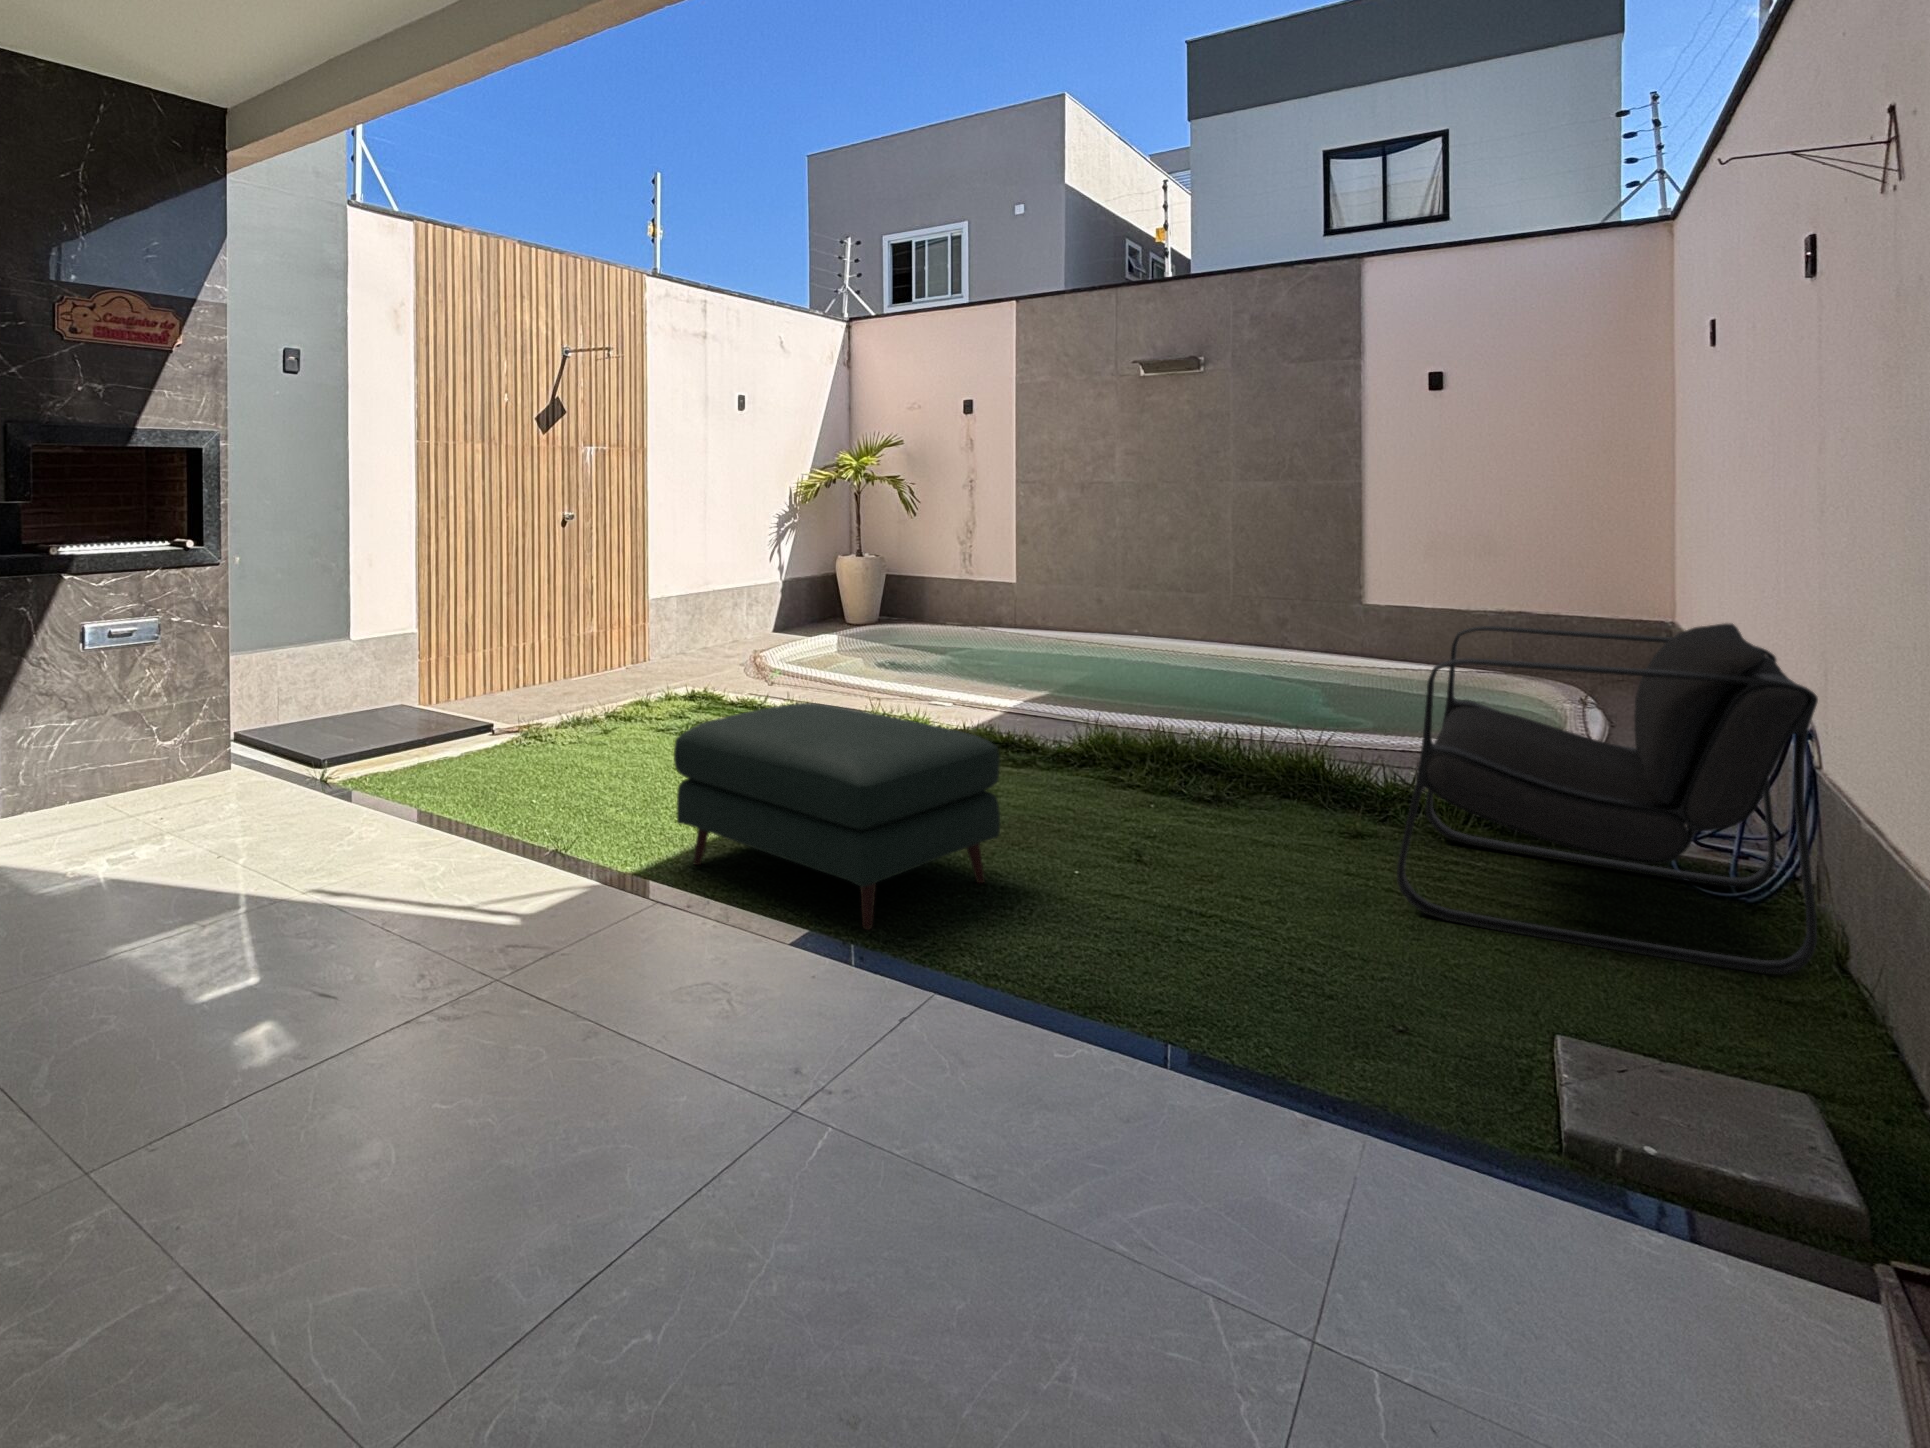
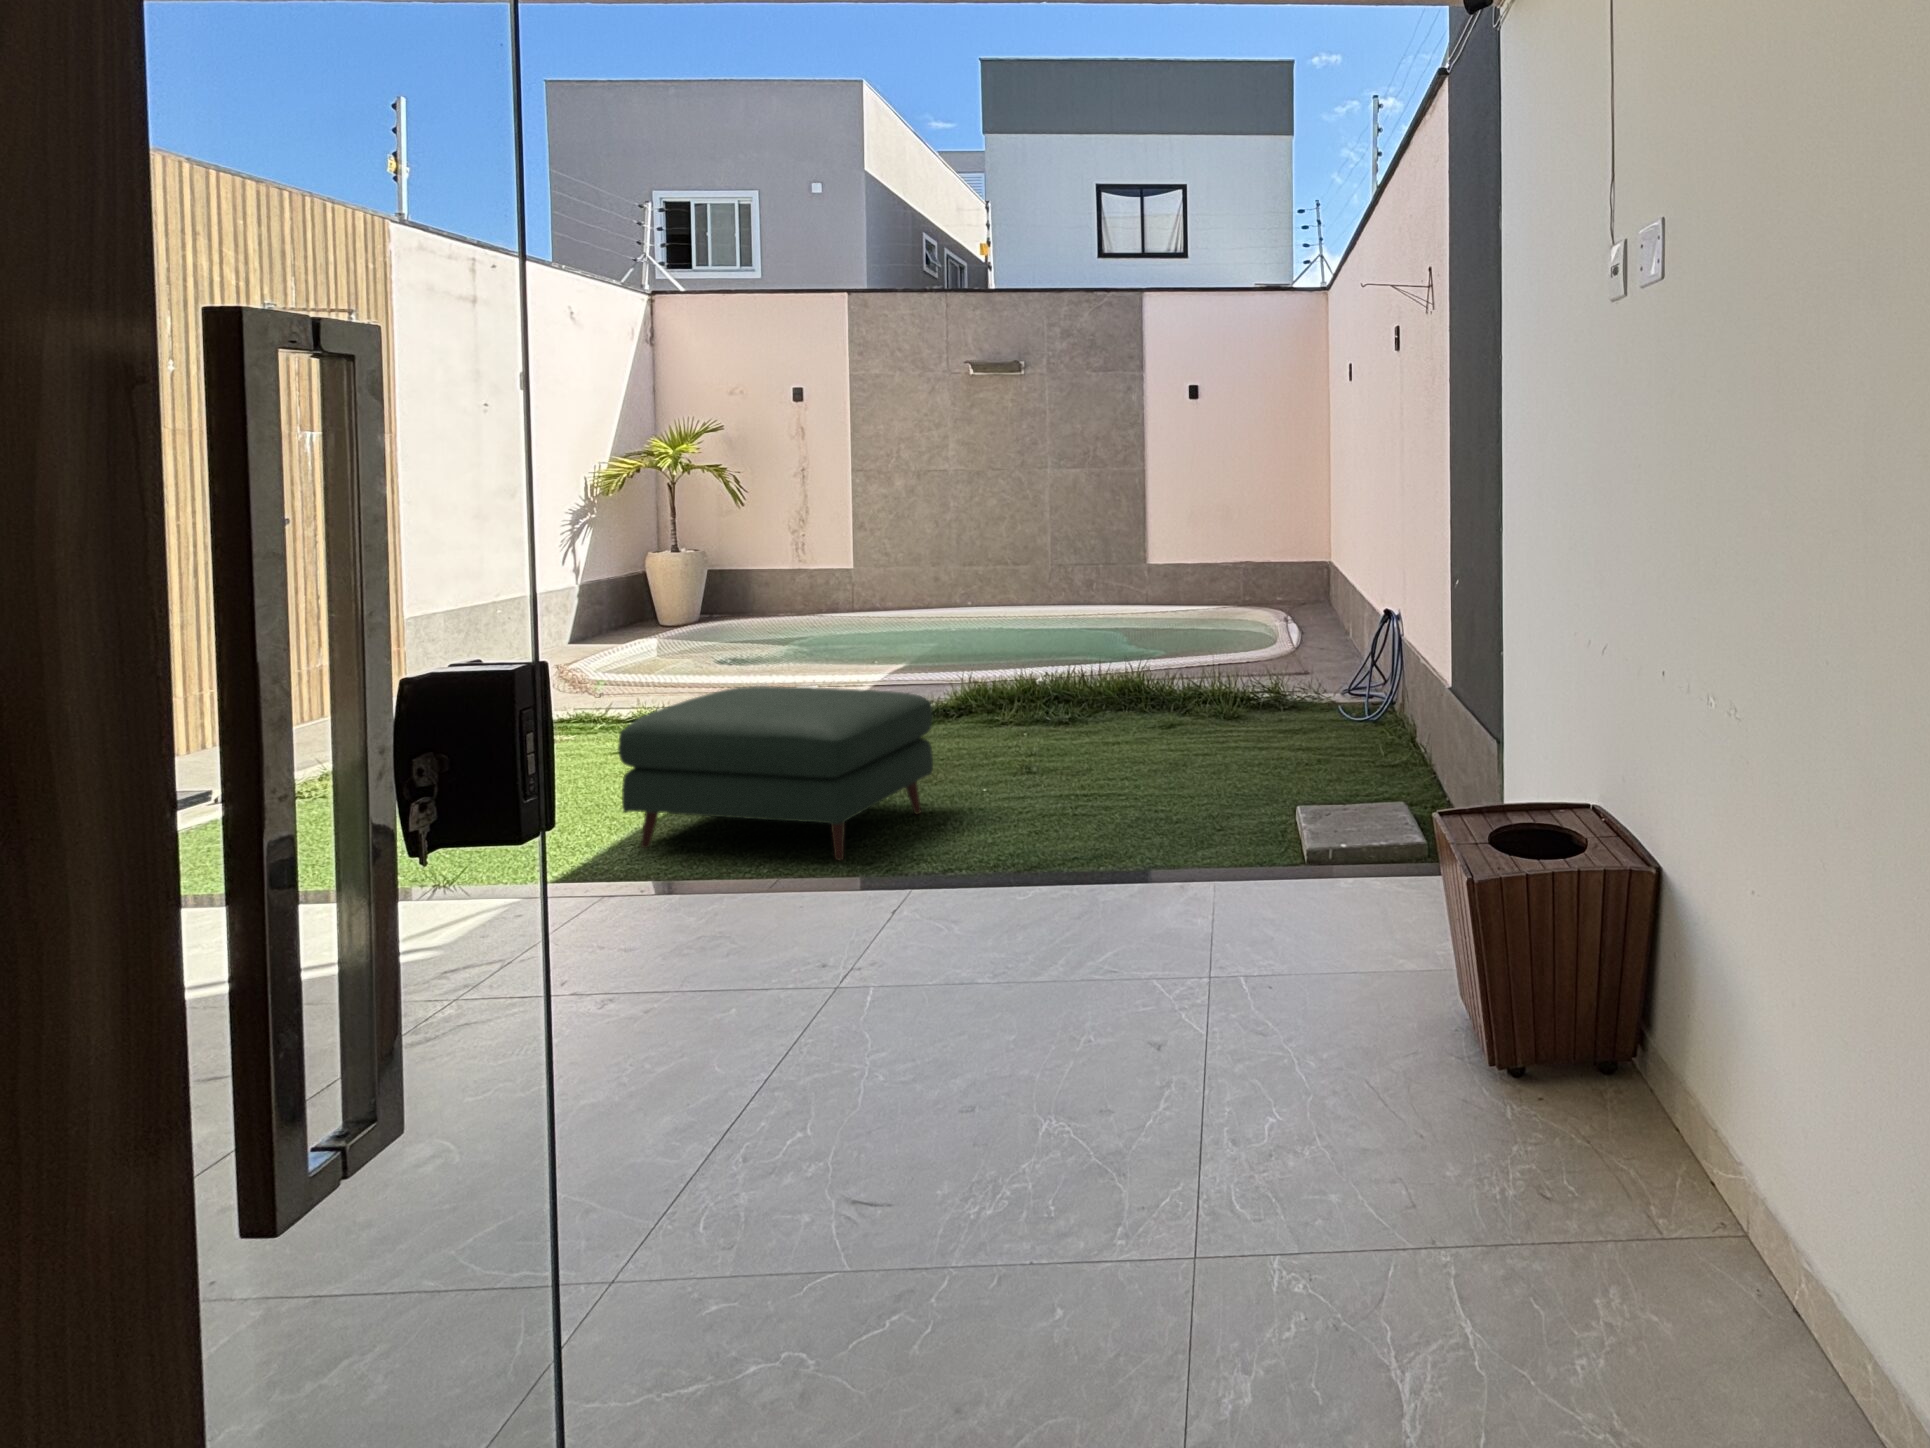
armchair: present [1397,623,1818,975] -> none [1213,566,1430,778]

